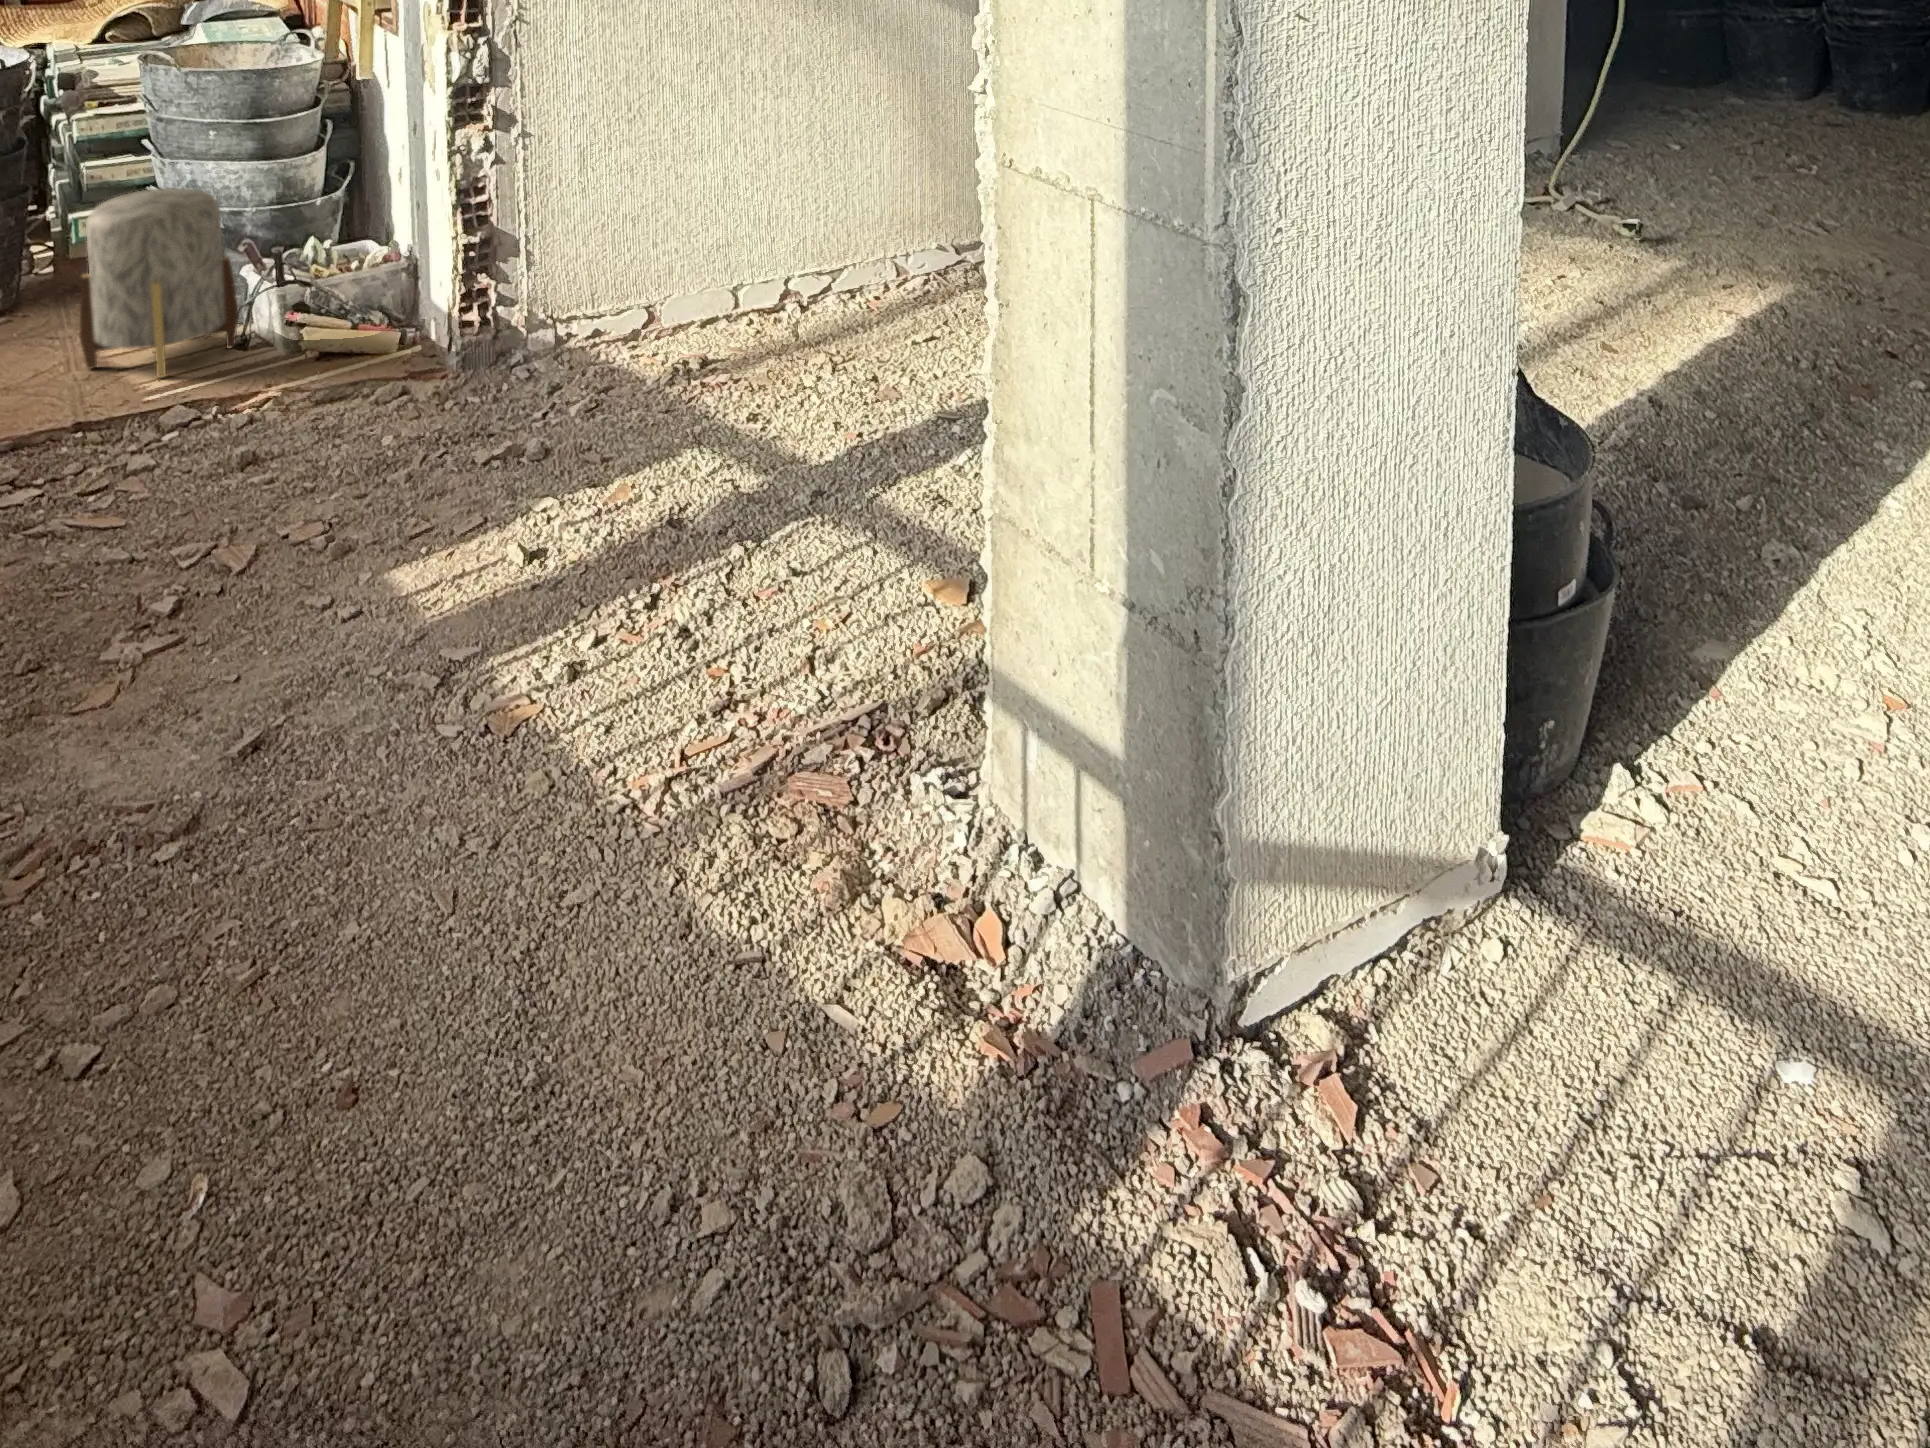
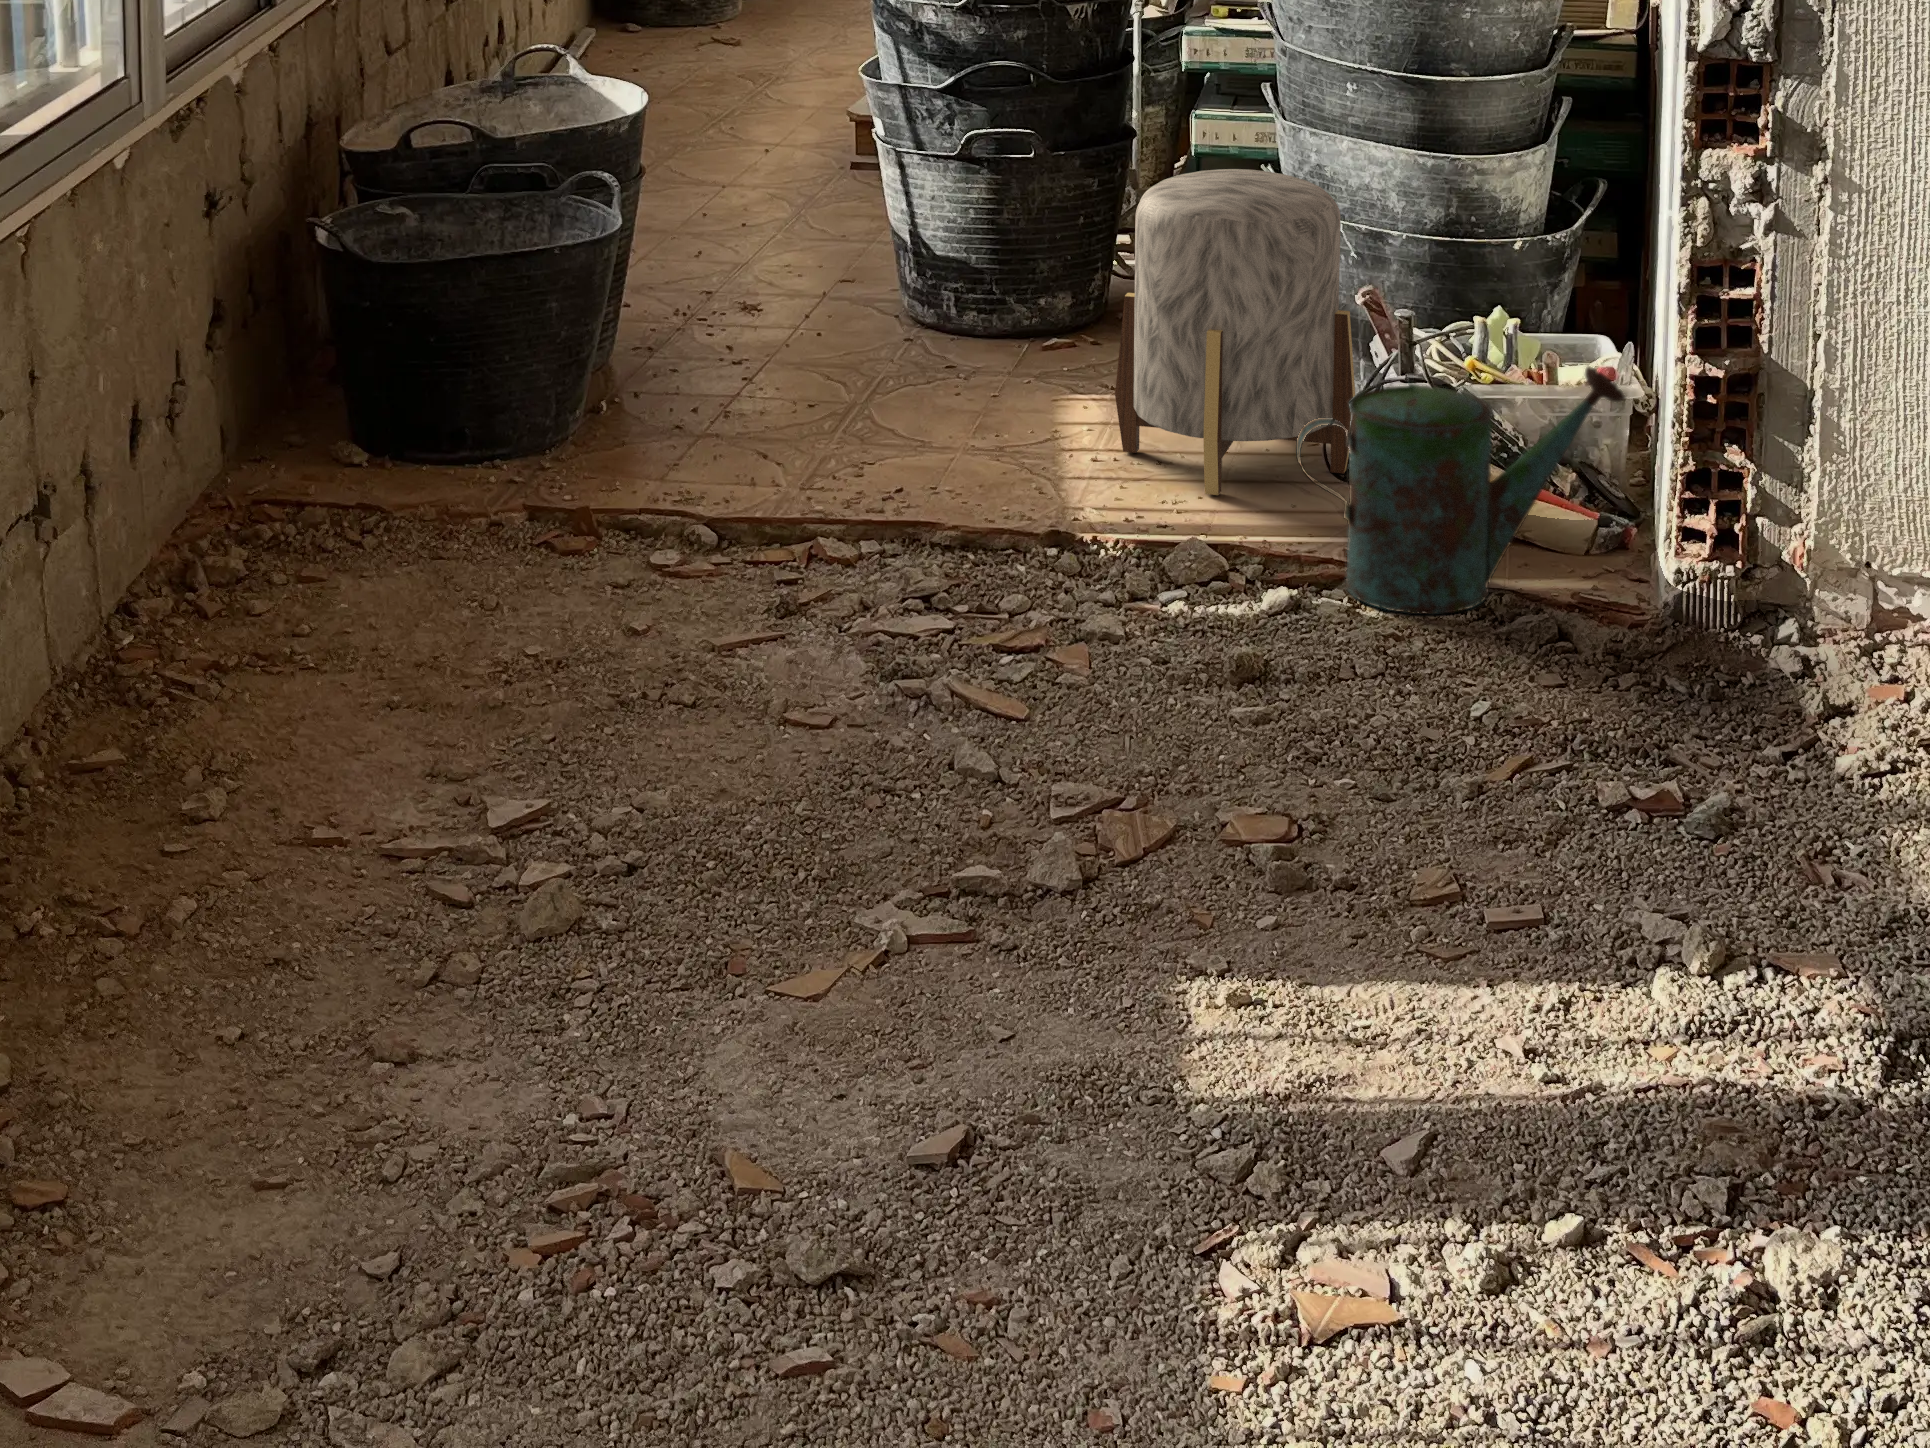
watering can: none [241,253,419,408] -> present [1296,366,1626,614]

